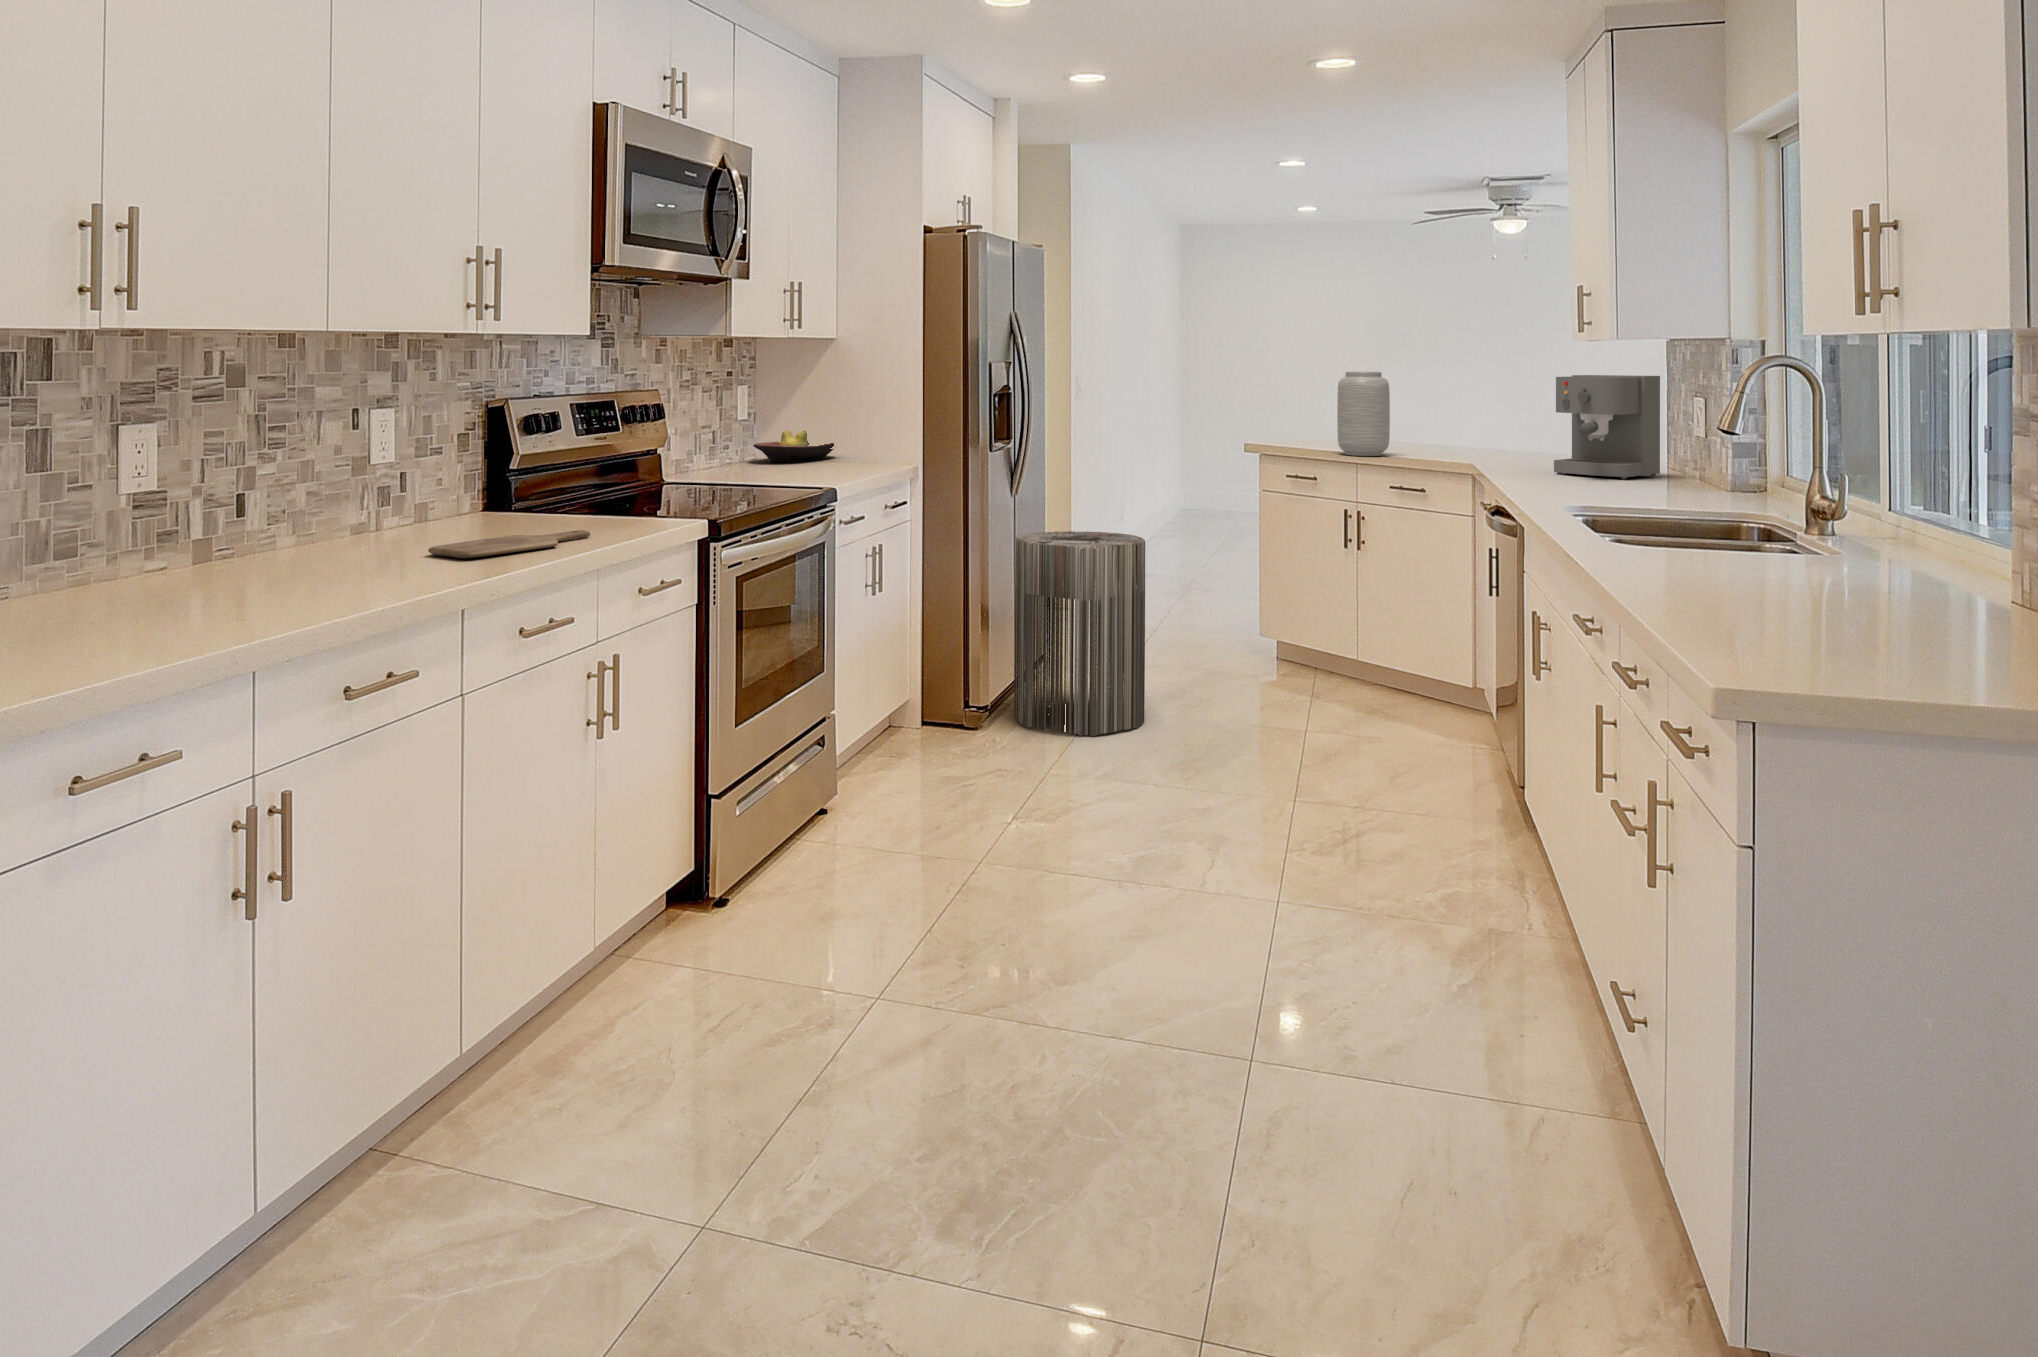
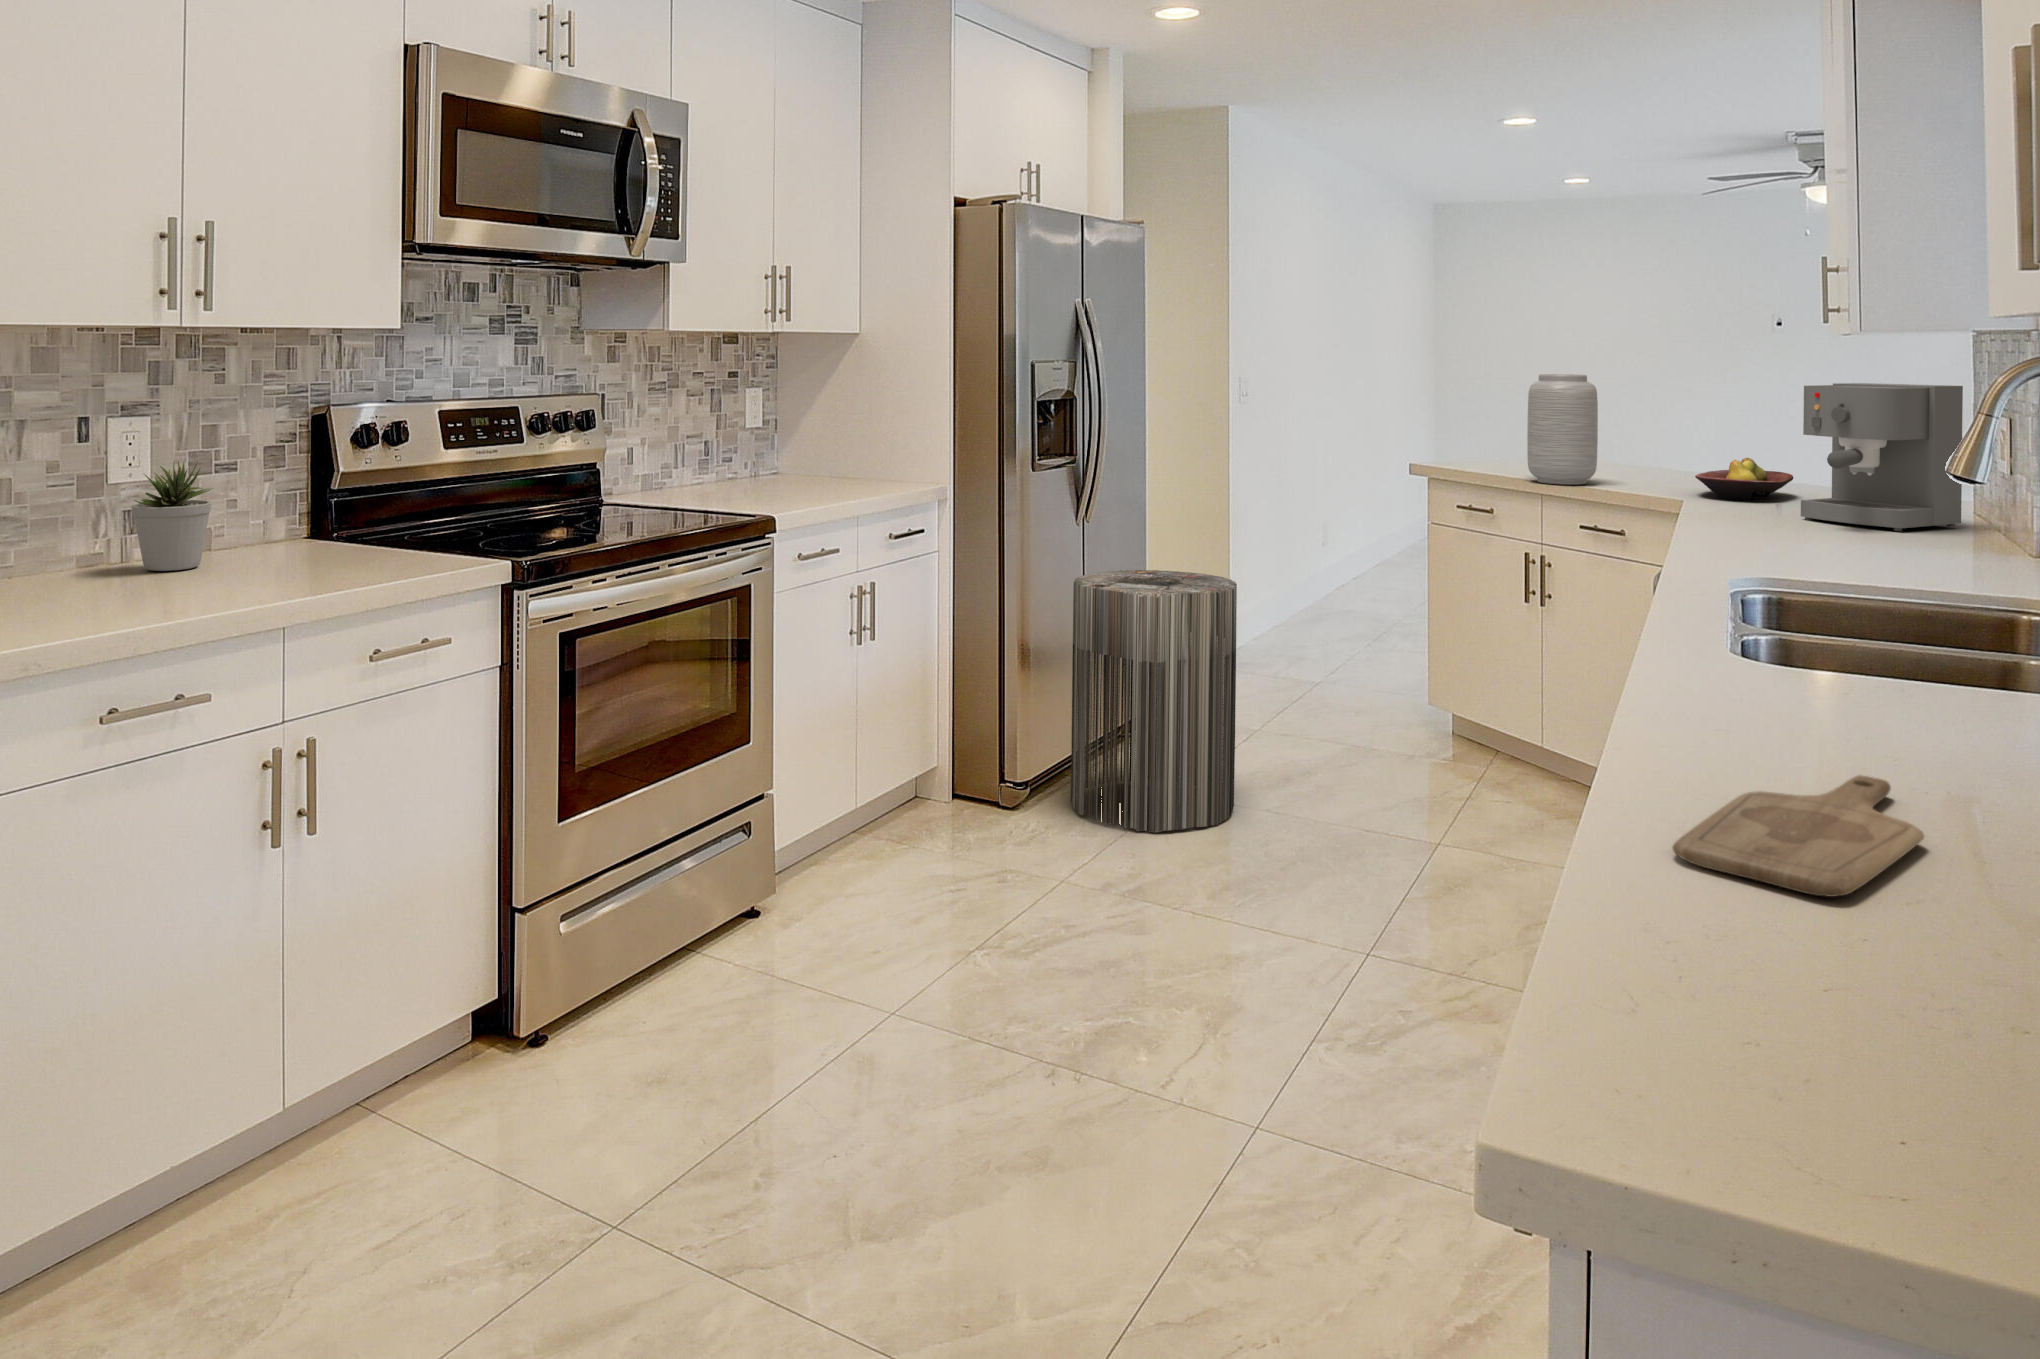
fruit bowl: present [753,430,834,462] -> present [1695,458,1793,500]
potted plant: none [402,442,464,534] -> present [132,460,213,571]
cutting board: present [428,530,590,558] -> present [1673,775,1924,897]

